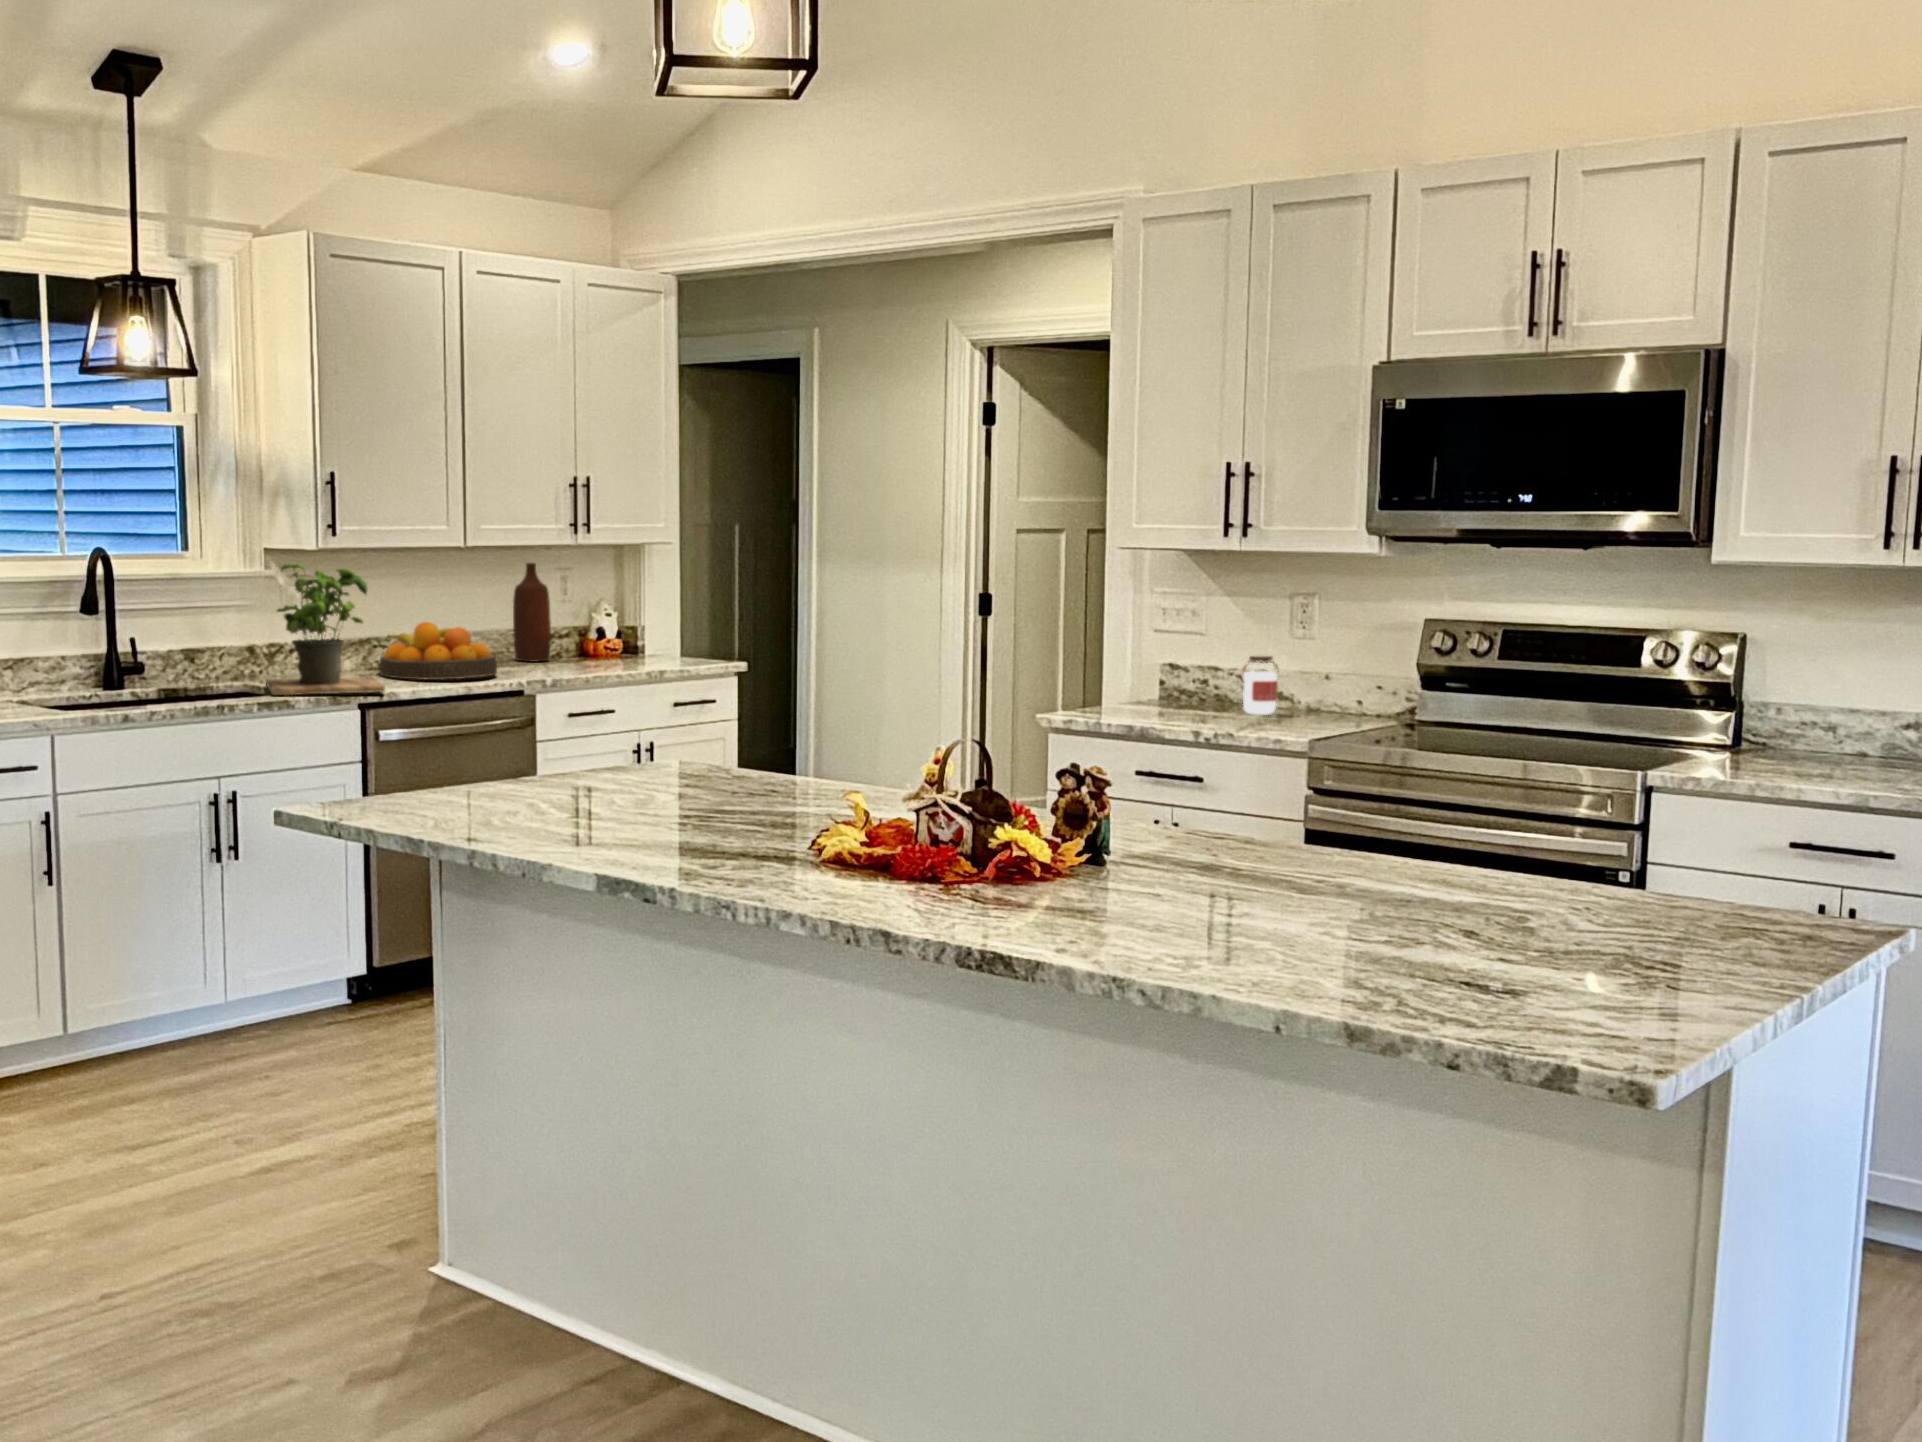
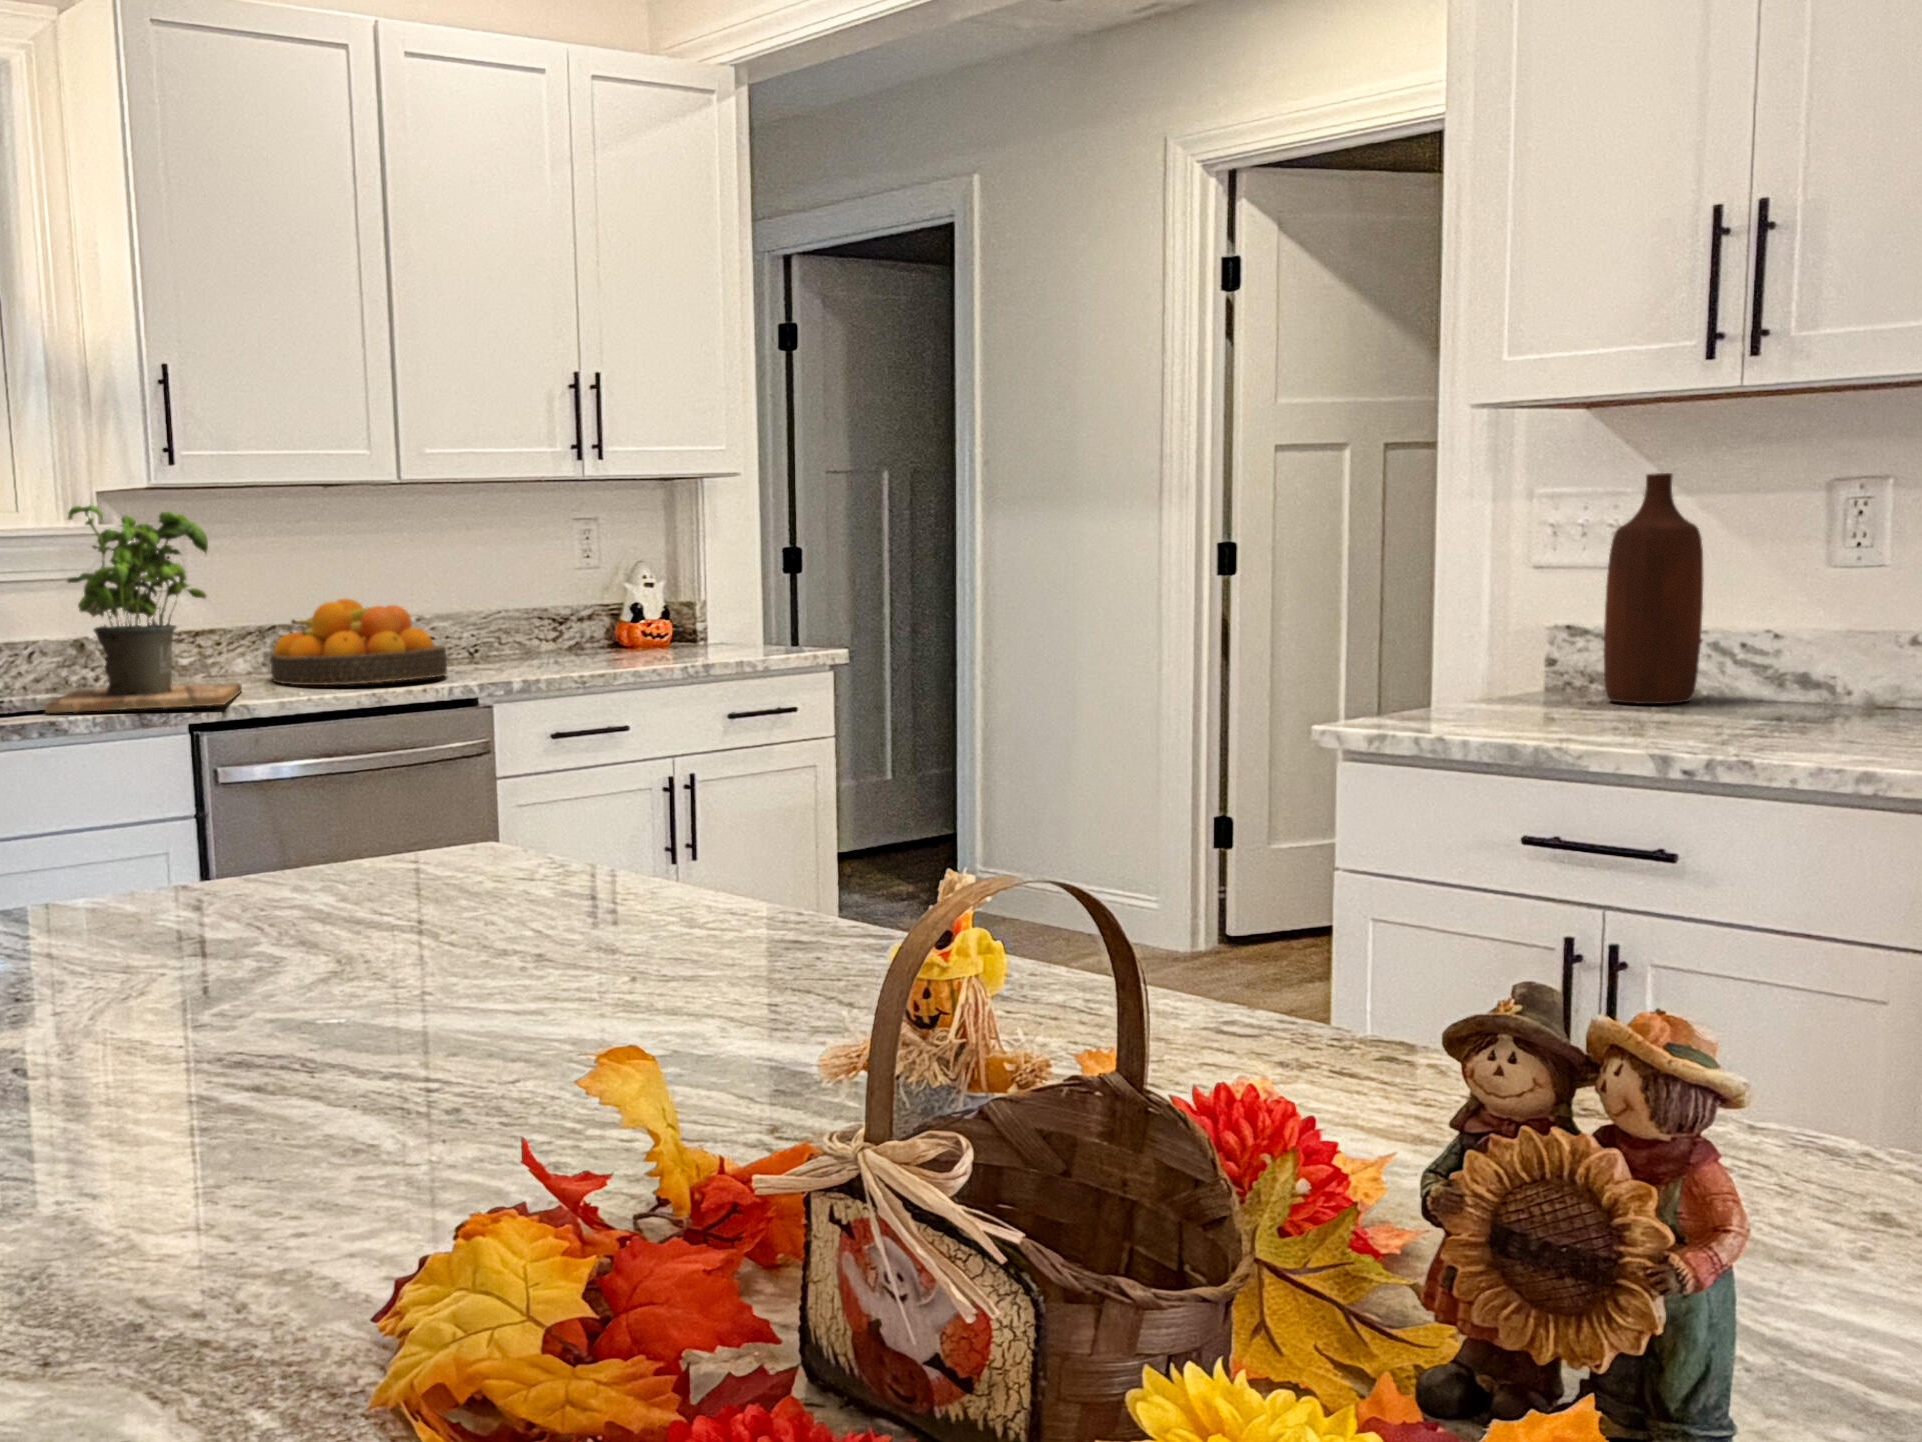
bottle: present [513,563,551,662] -> present [1604,473,1703,704]
jar: present [1242,656,1279,715] -> none [1733,600,1817,719]

